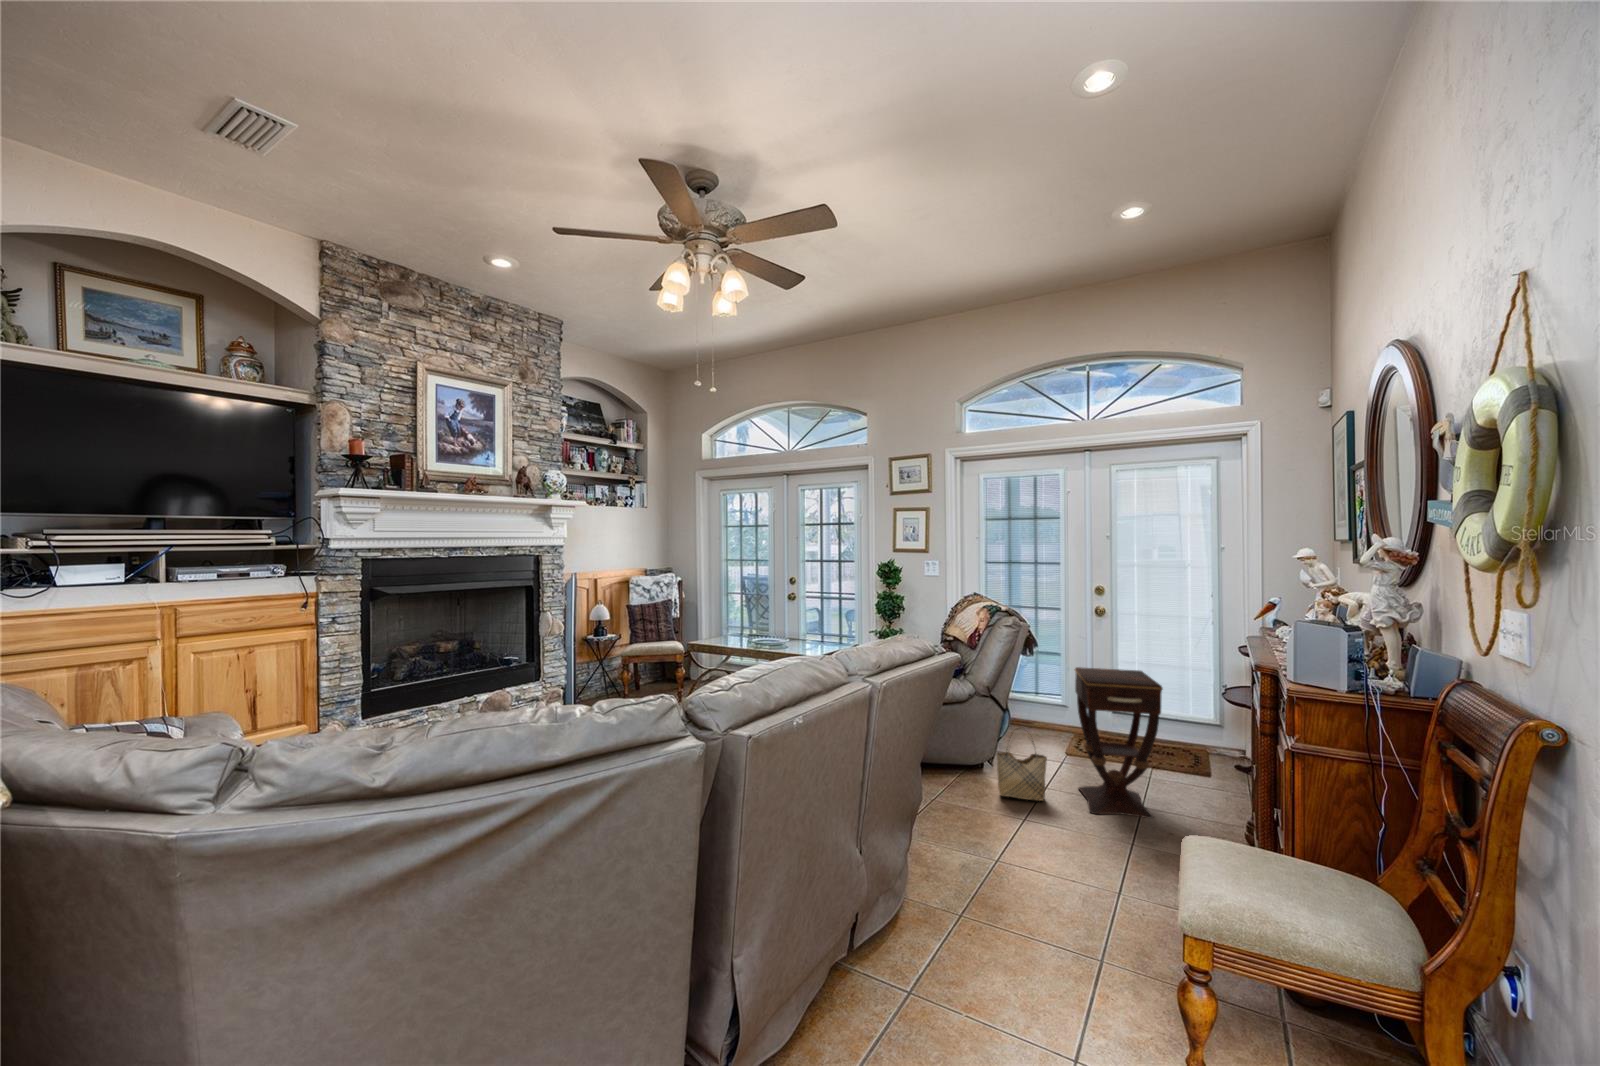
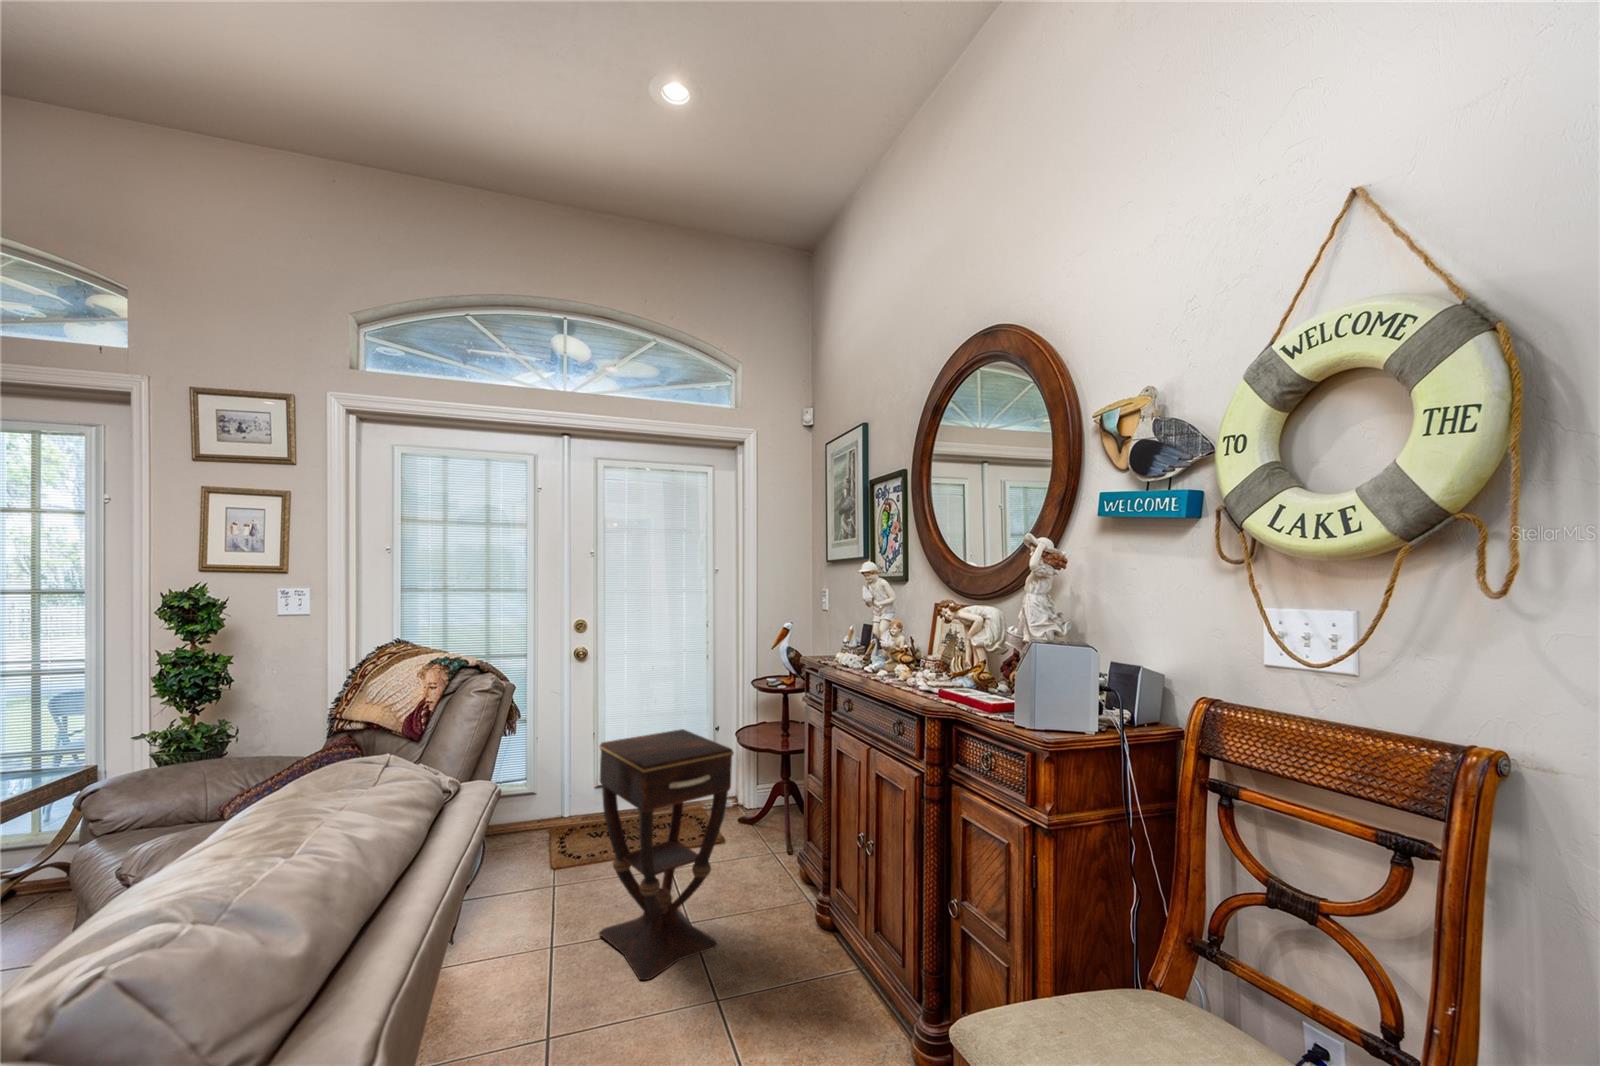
woven basket: present [997,736,1047,801] -> none [476,871,567,1023]

